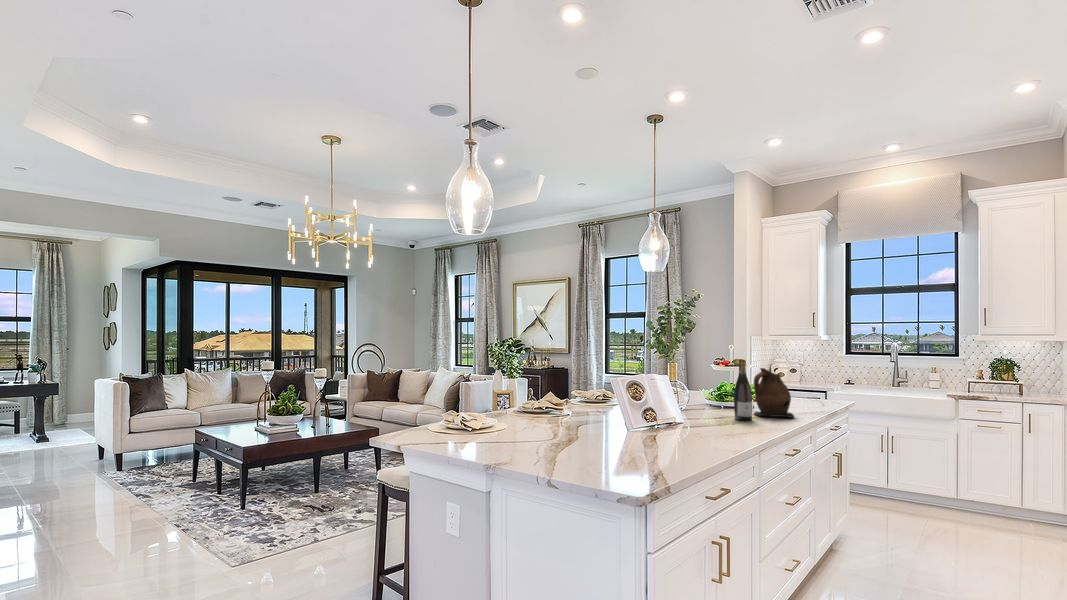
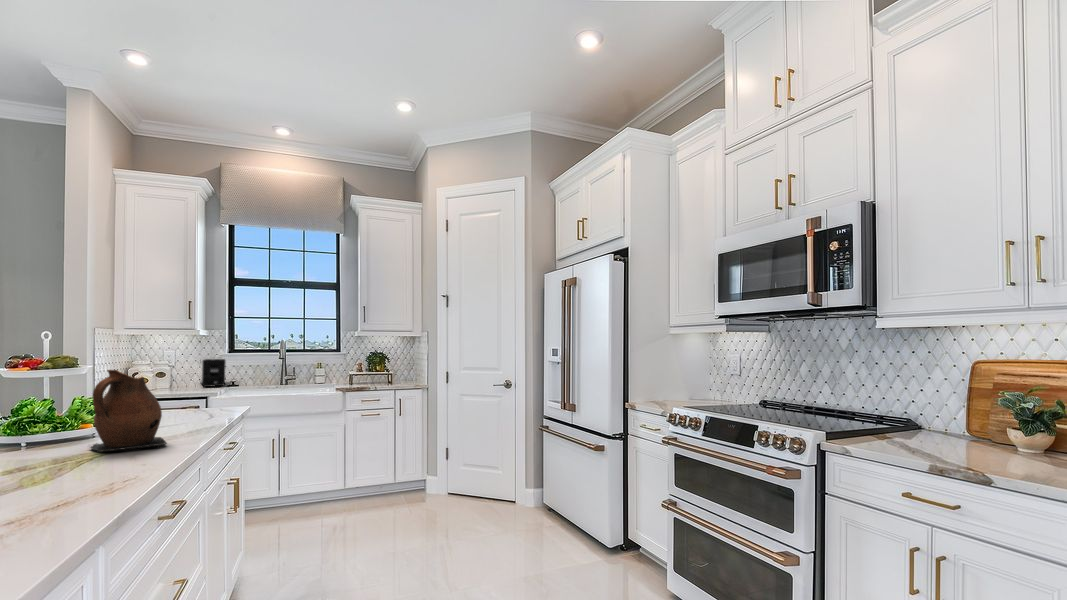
toaster: none [823,358,843,383] -> present [200,359,226,387]
wine bottle: present [734,359,752,421] -> none [46,356,87,468]

